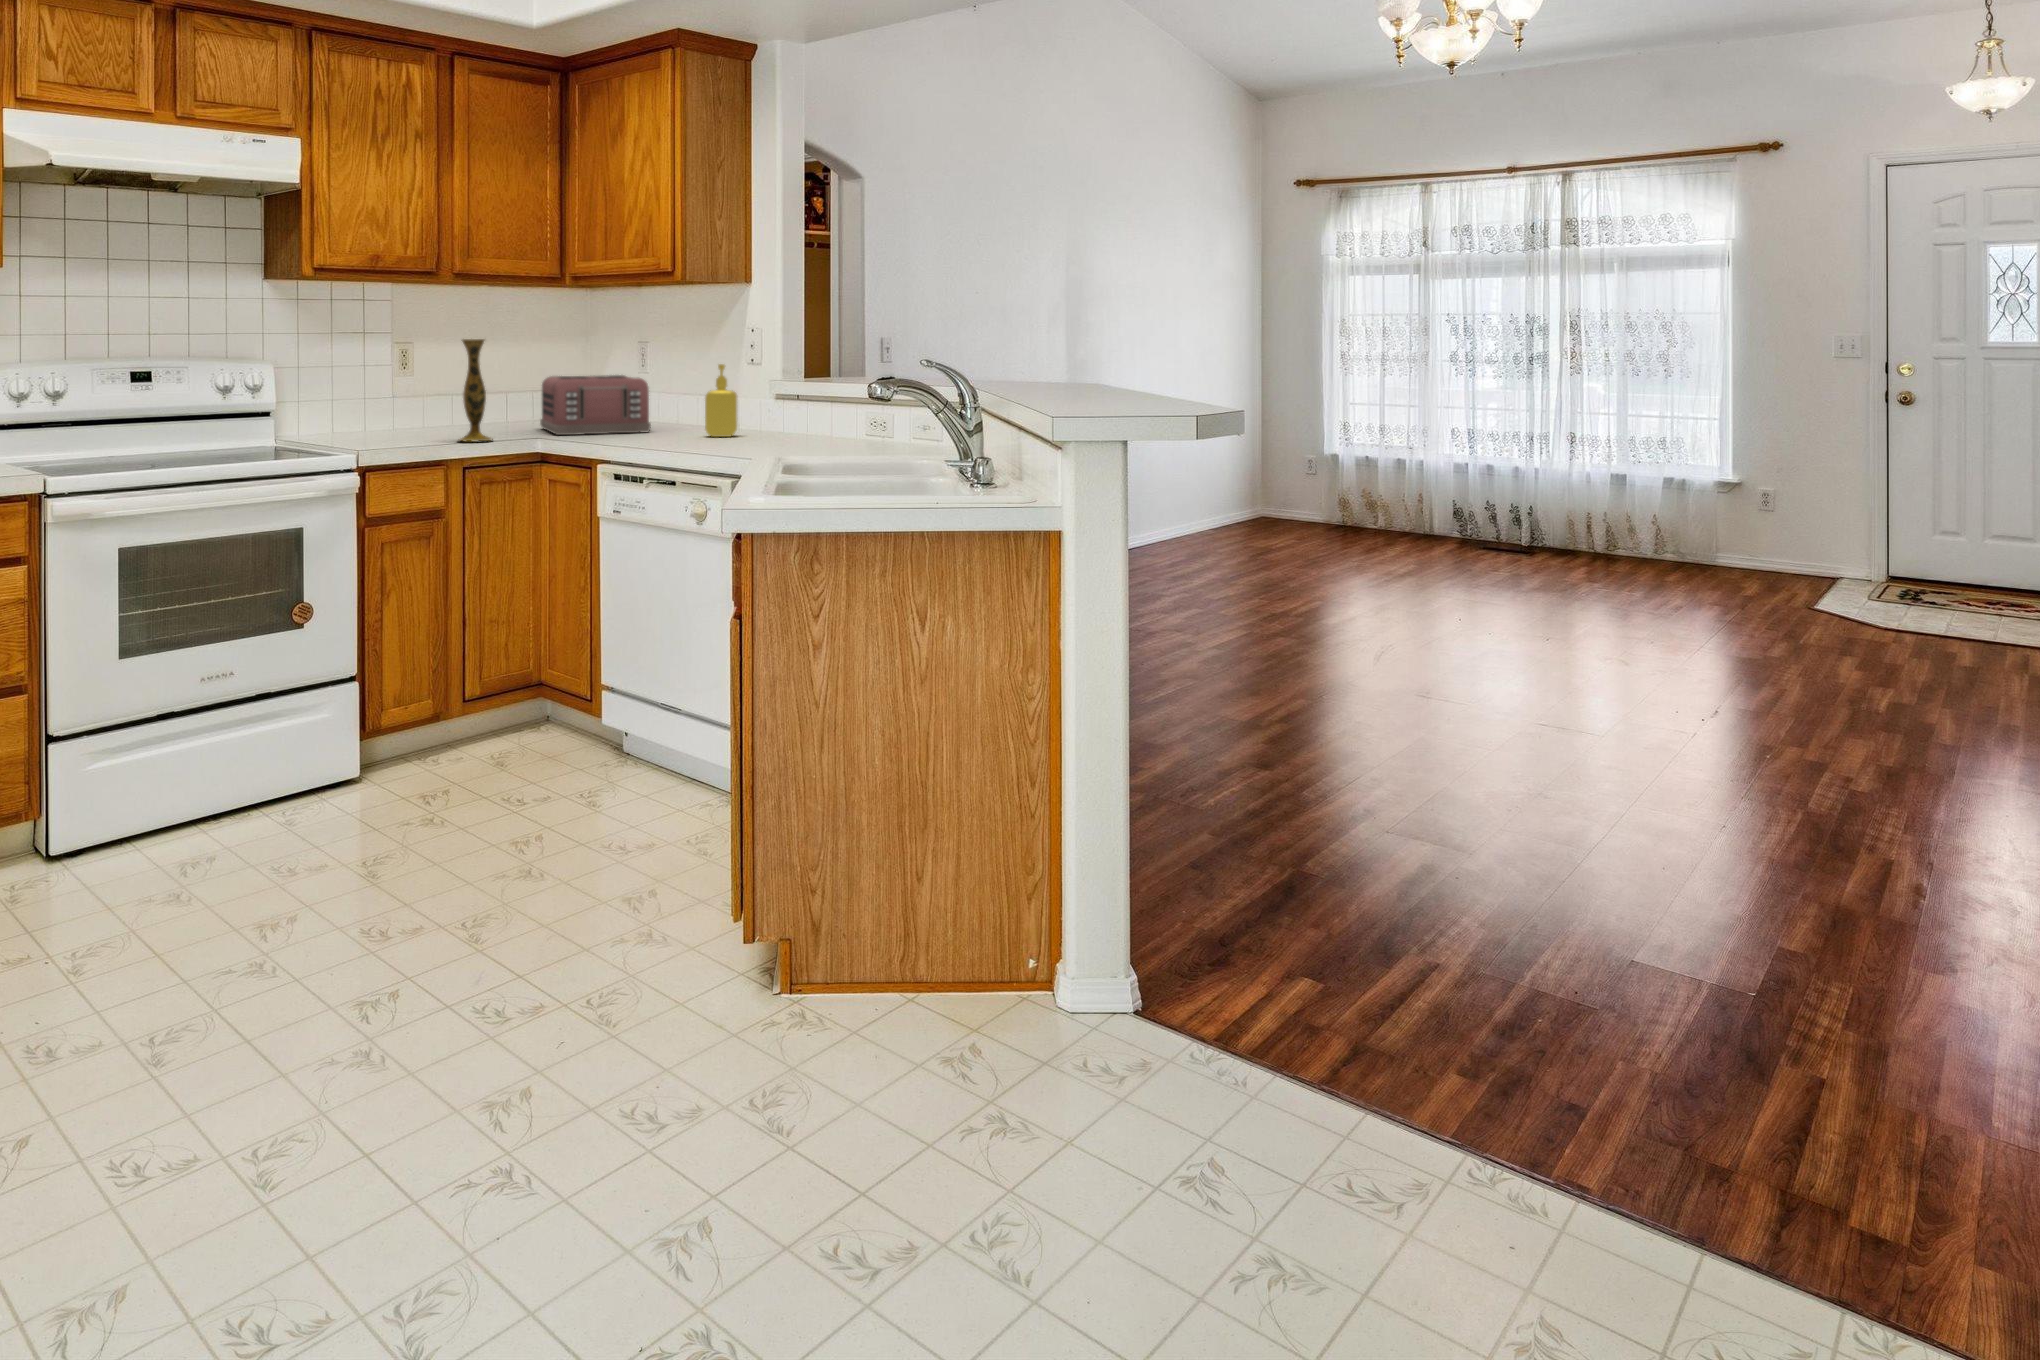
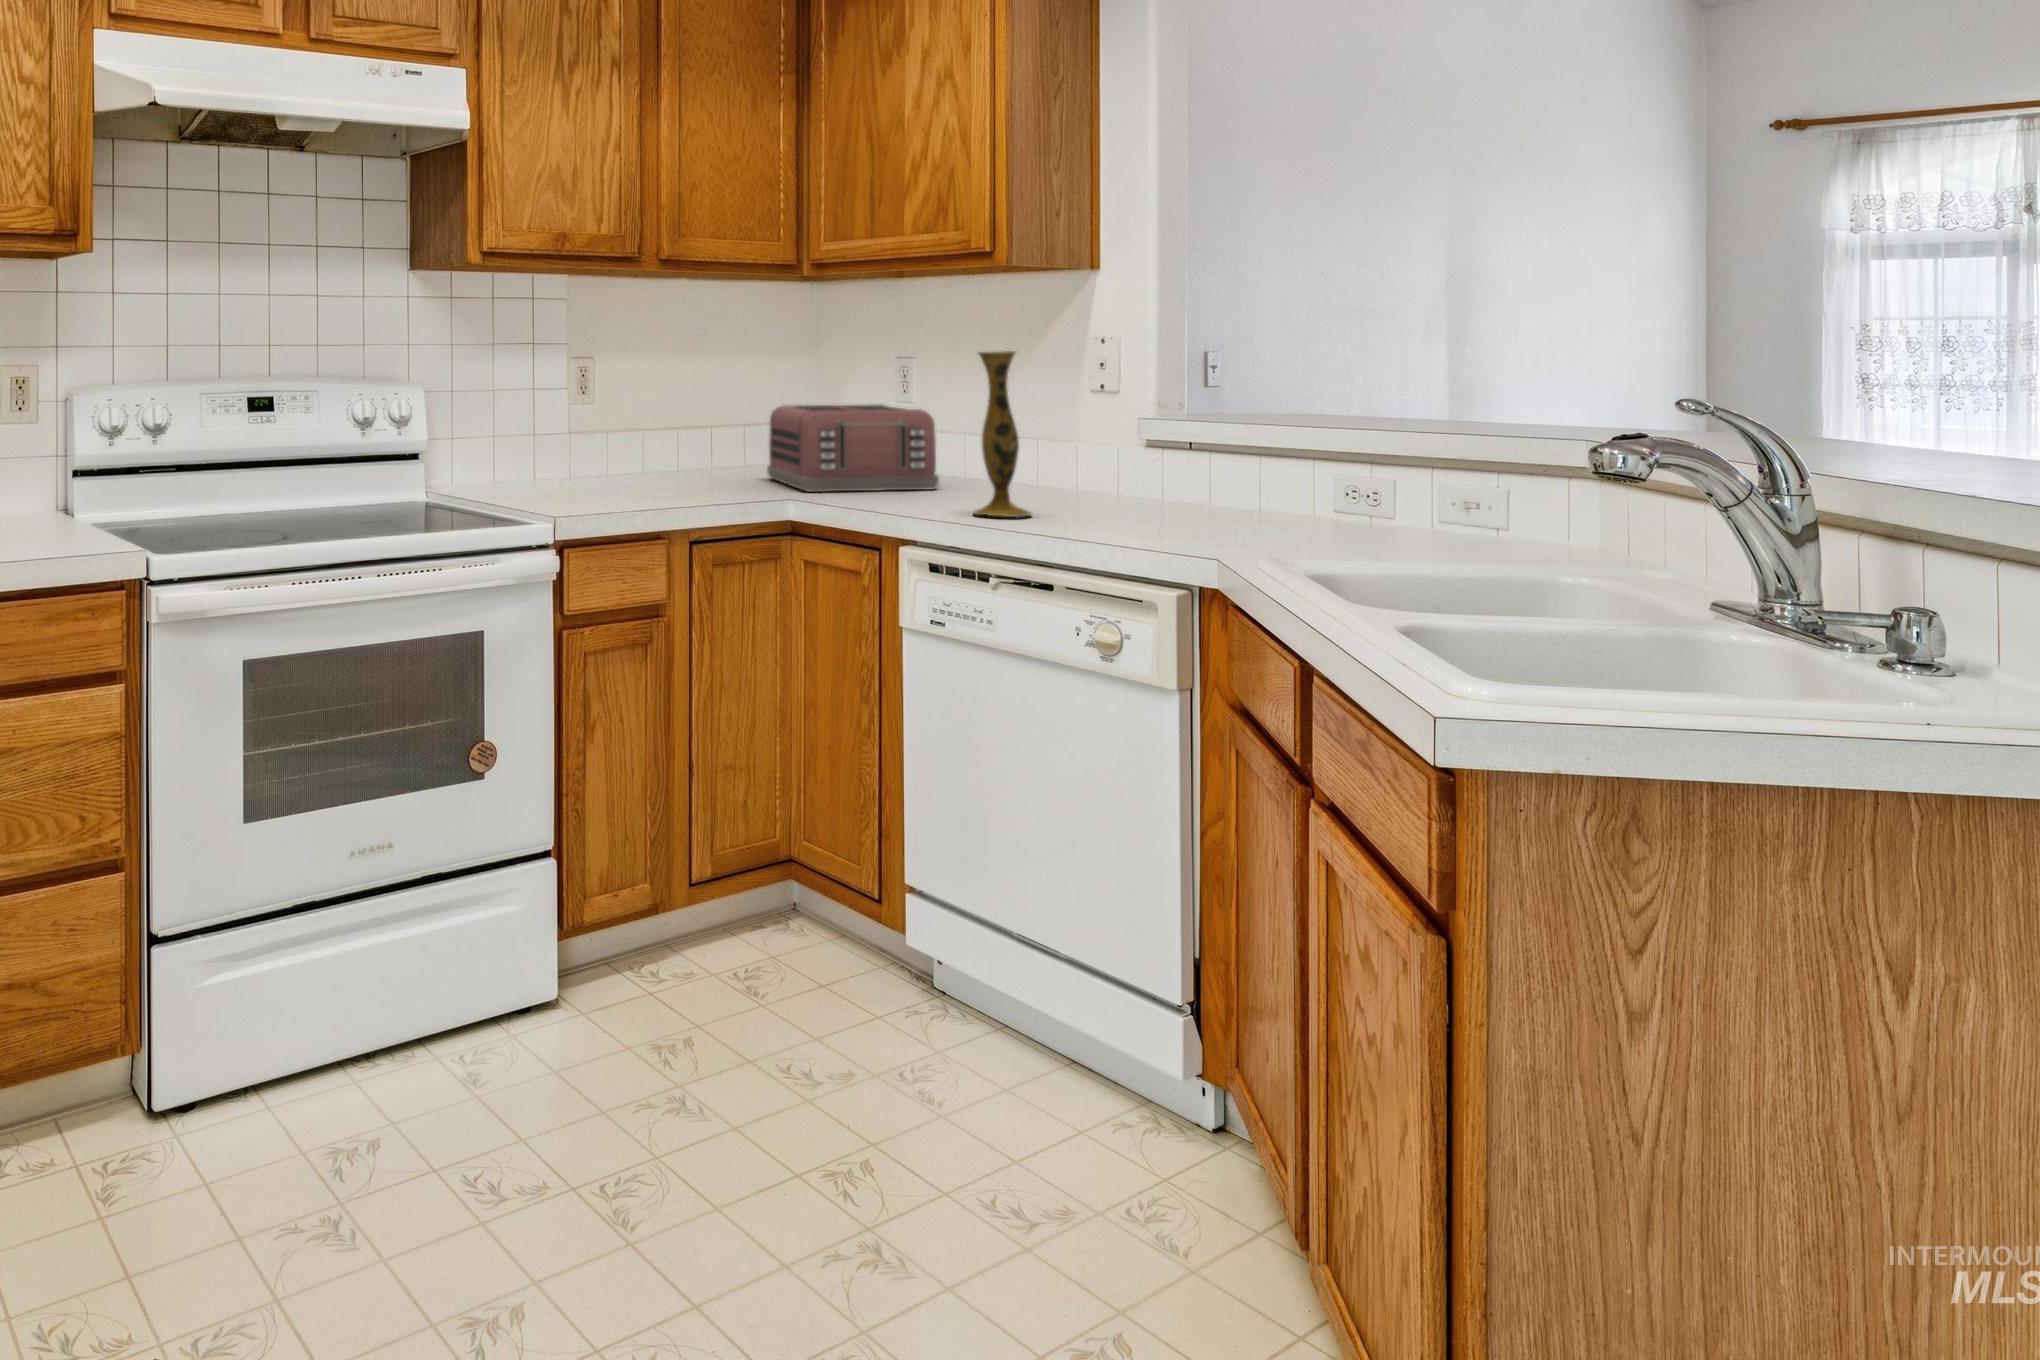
vase: present [460,339,491,441] -> present [975,351,1030,517]
soap dispenser: present [705,364,738,437] -> none [1036,390,1089,501]

